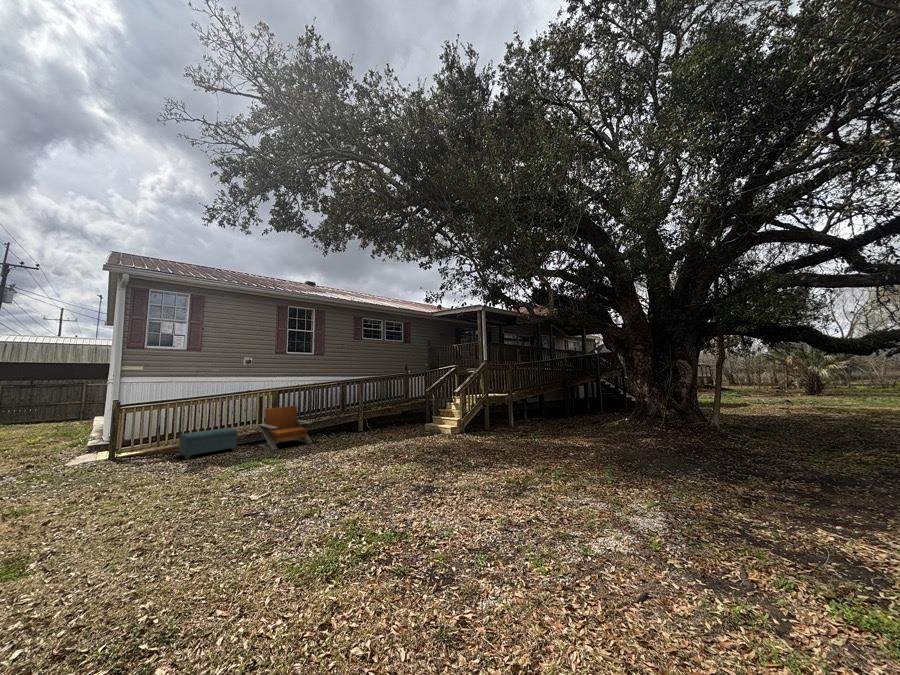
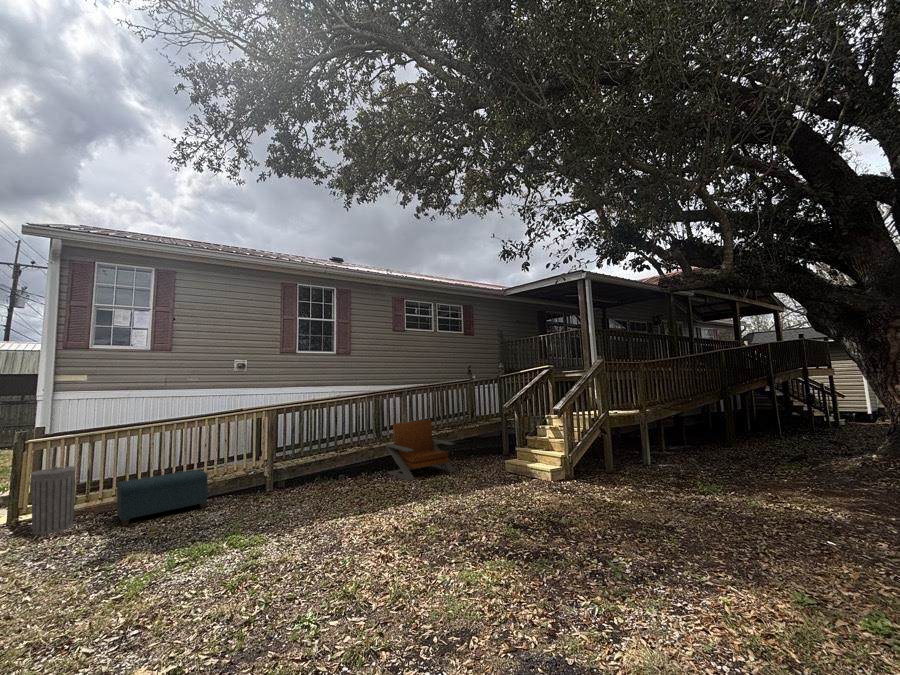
lounge chair: present [258,406,312,450] -> present [386,420,456,481]
trash can: none [126,424,156,465] -> present [29,466,77,535]

